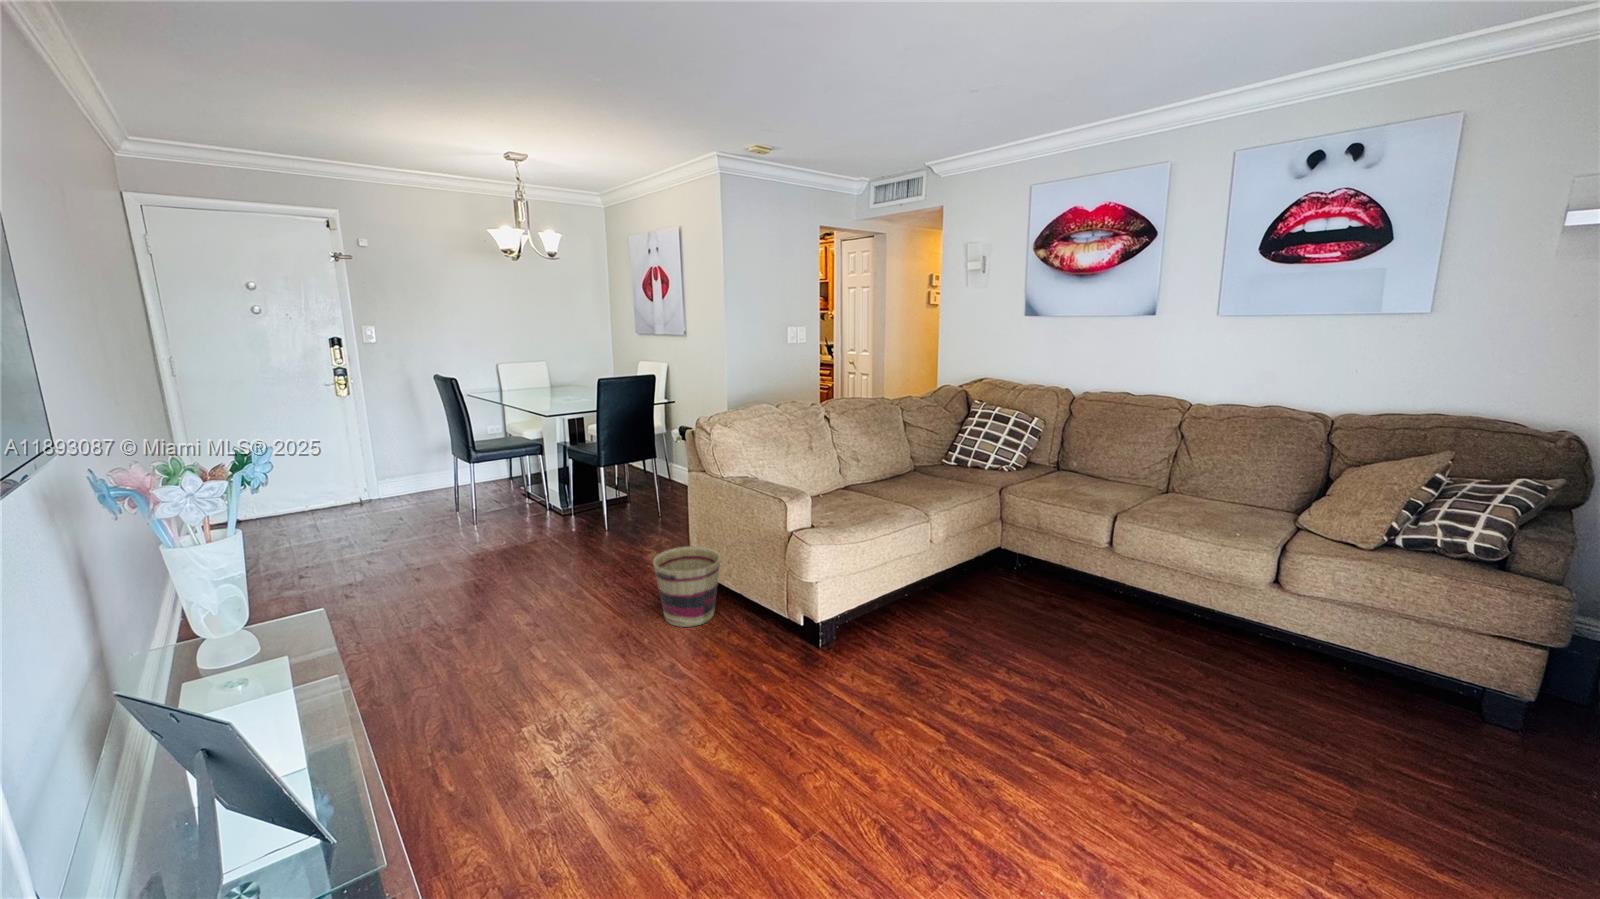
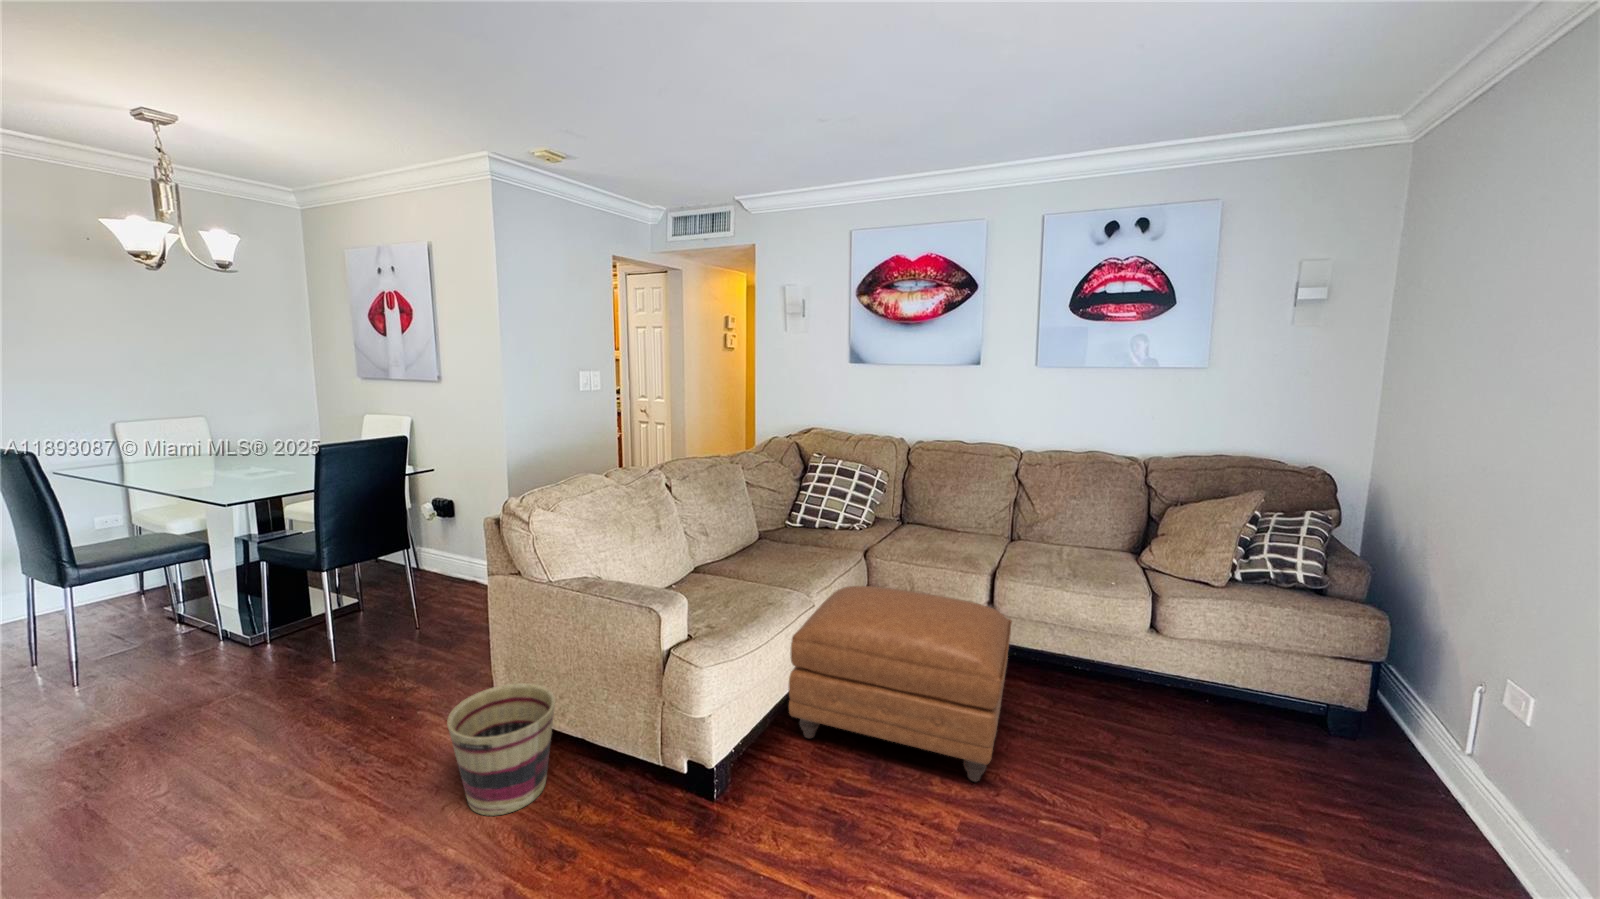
ottoman: none [892,512,1108,677] -> present [788,586,1012,782]

